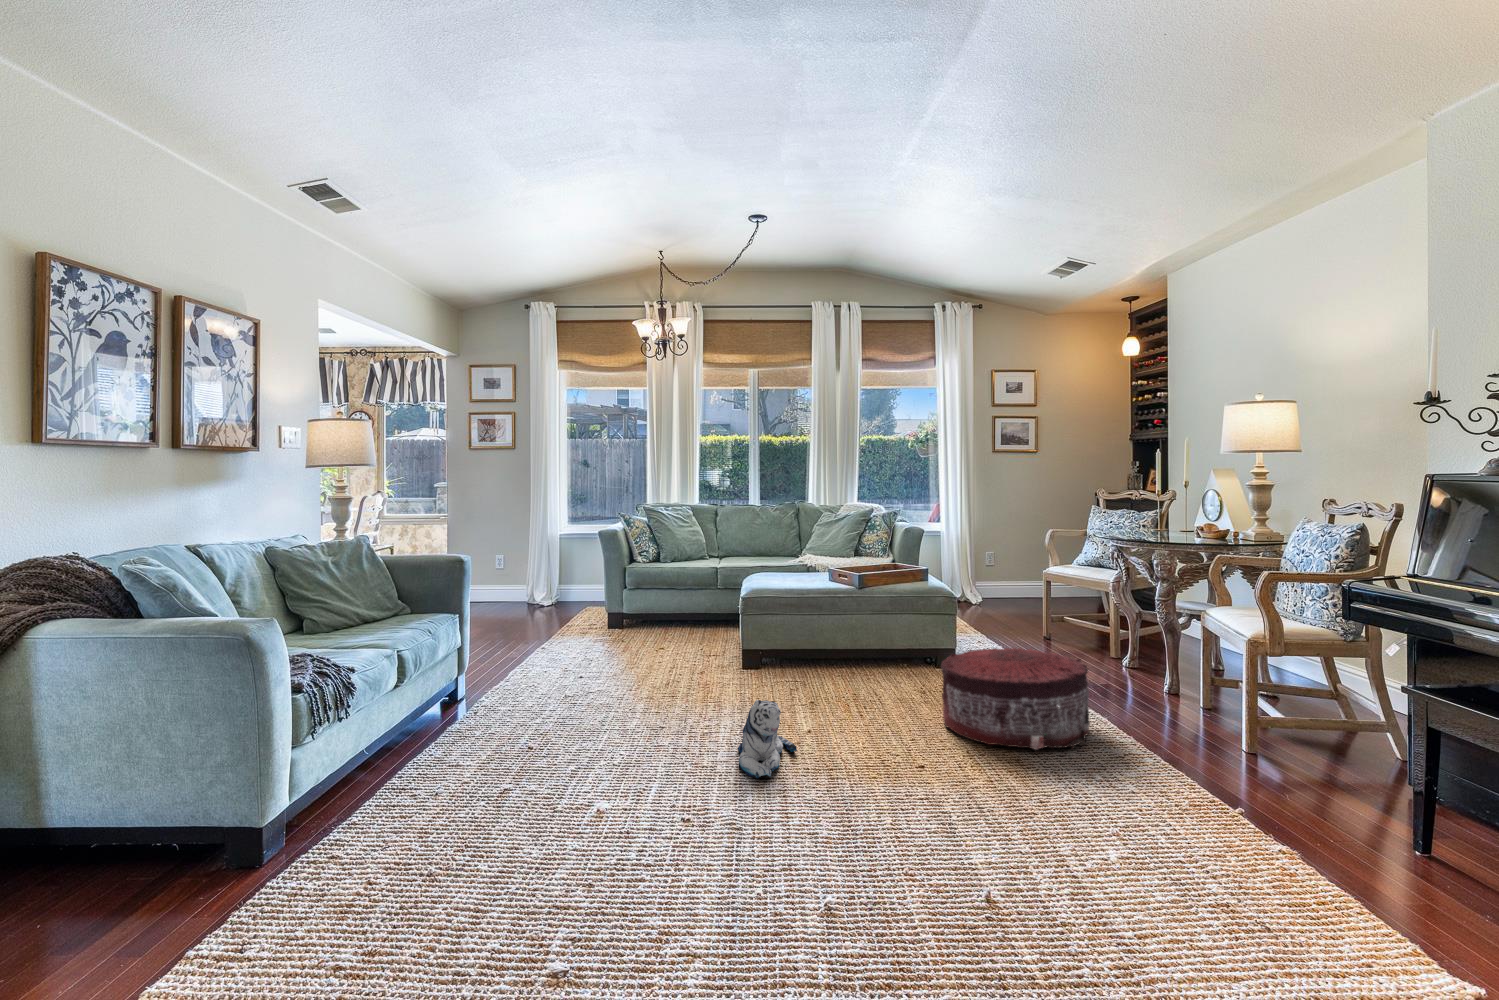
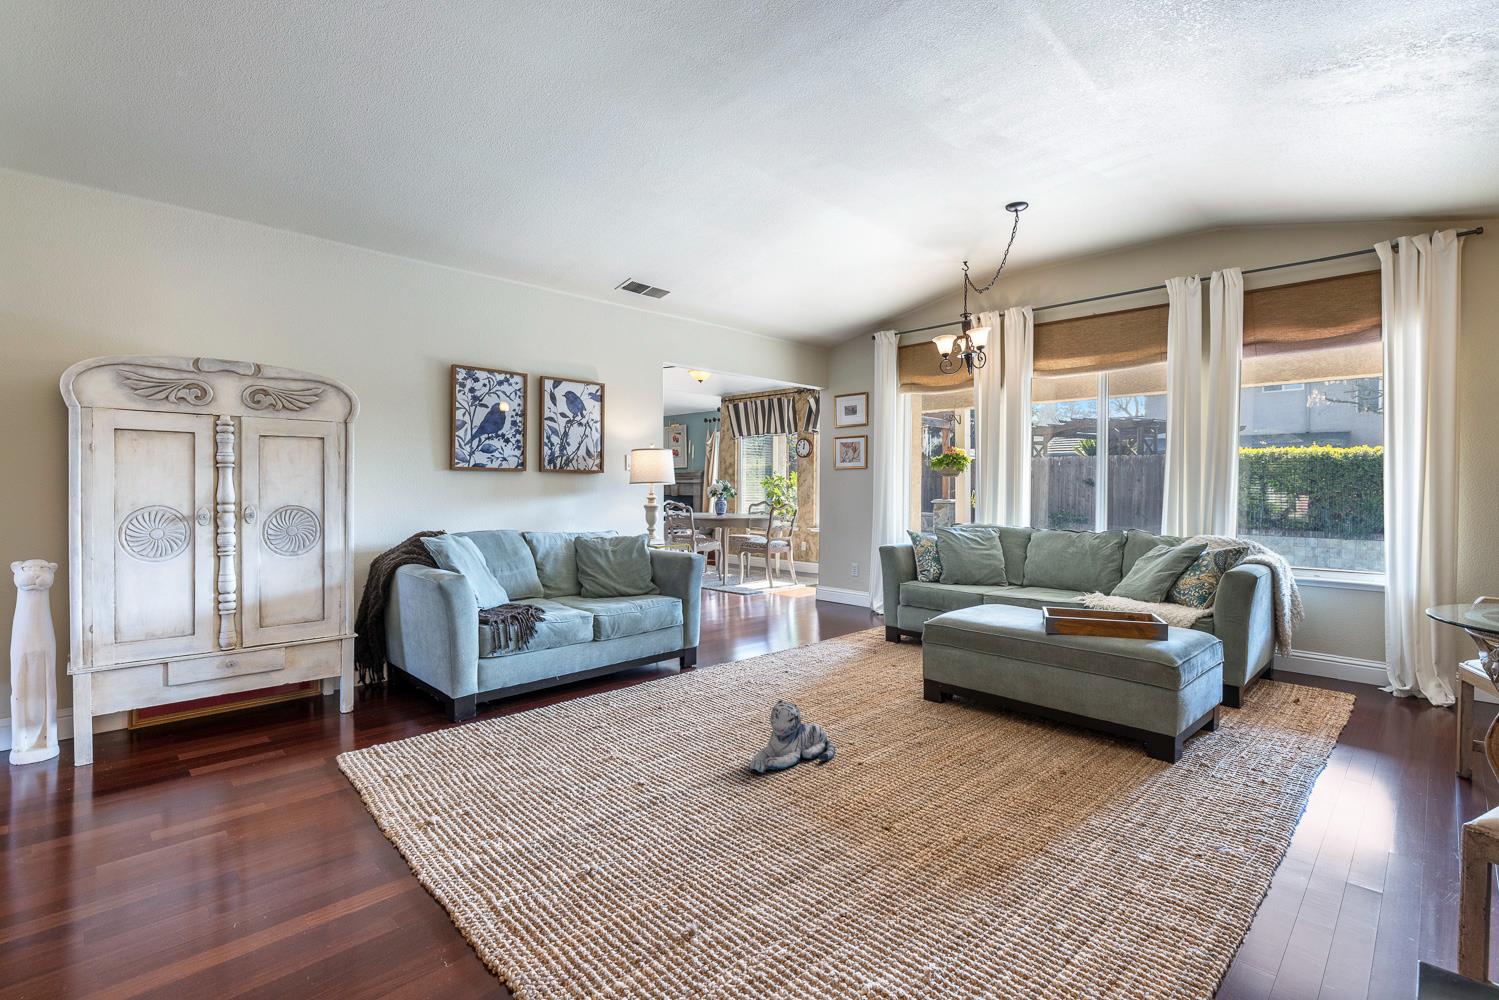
pouf: present [941,648,1090,750] -> none [1015,698,1221,853]

